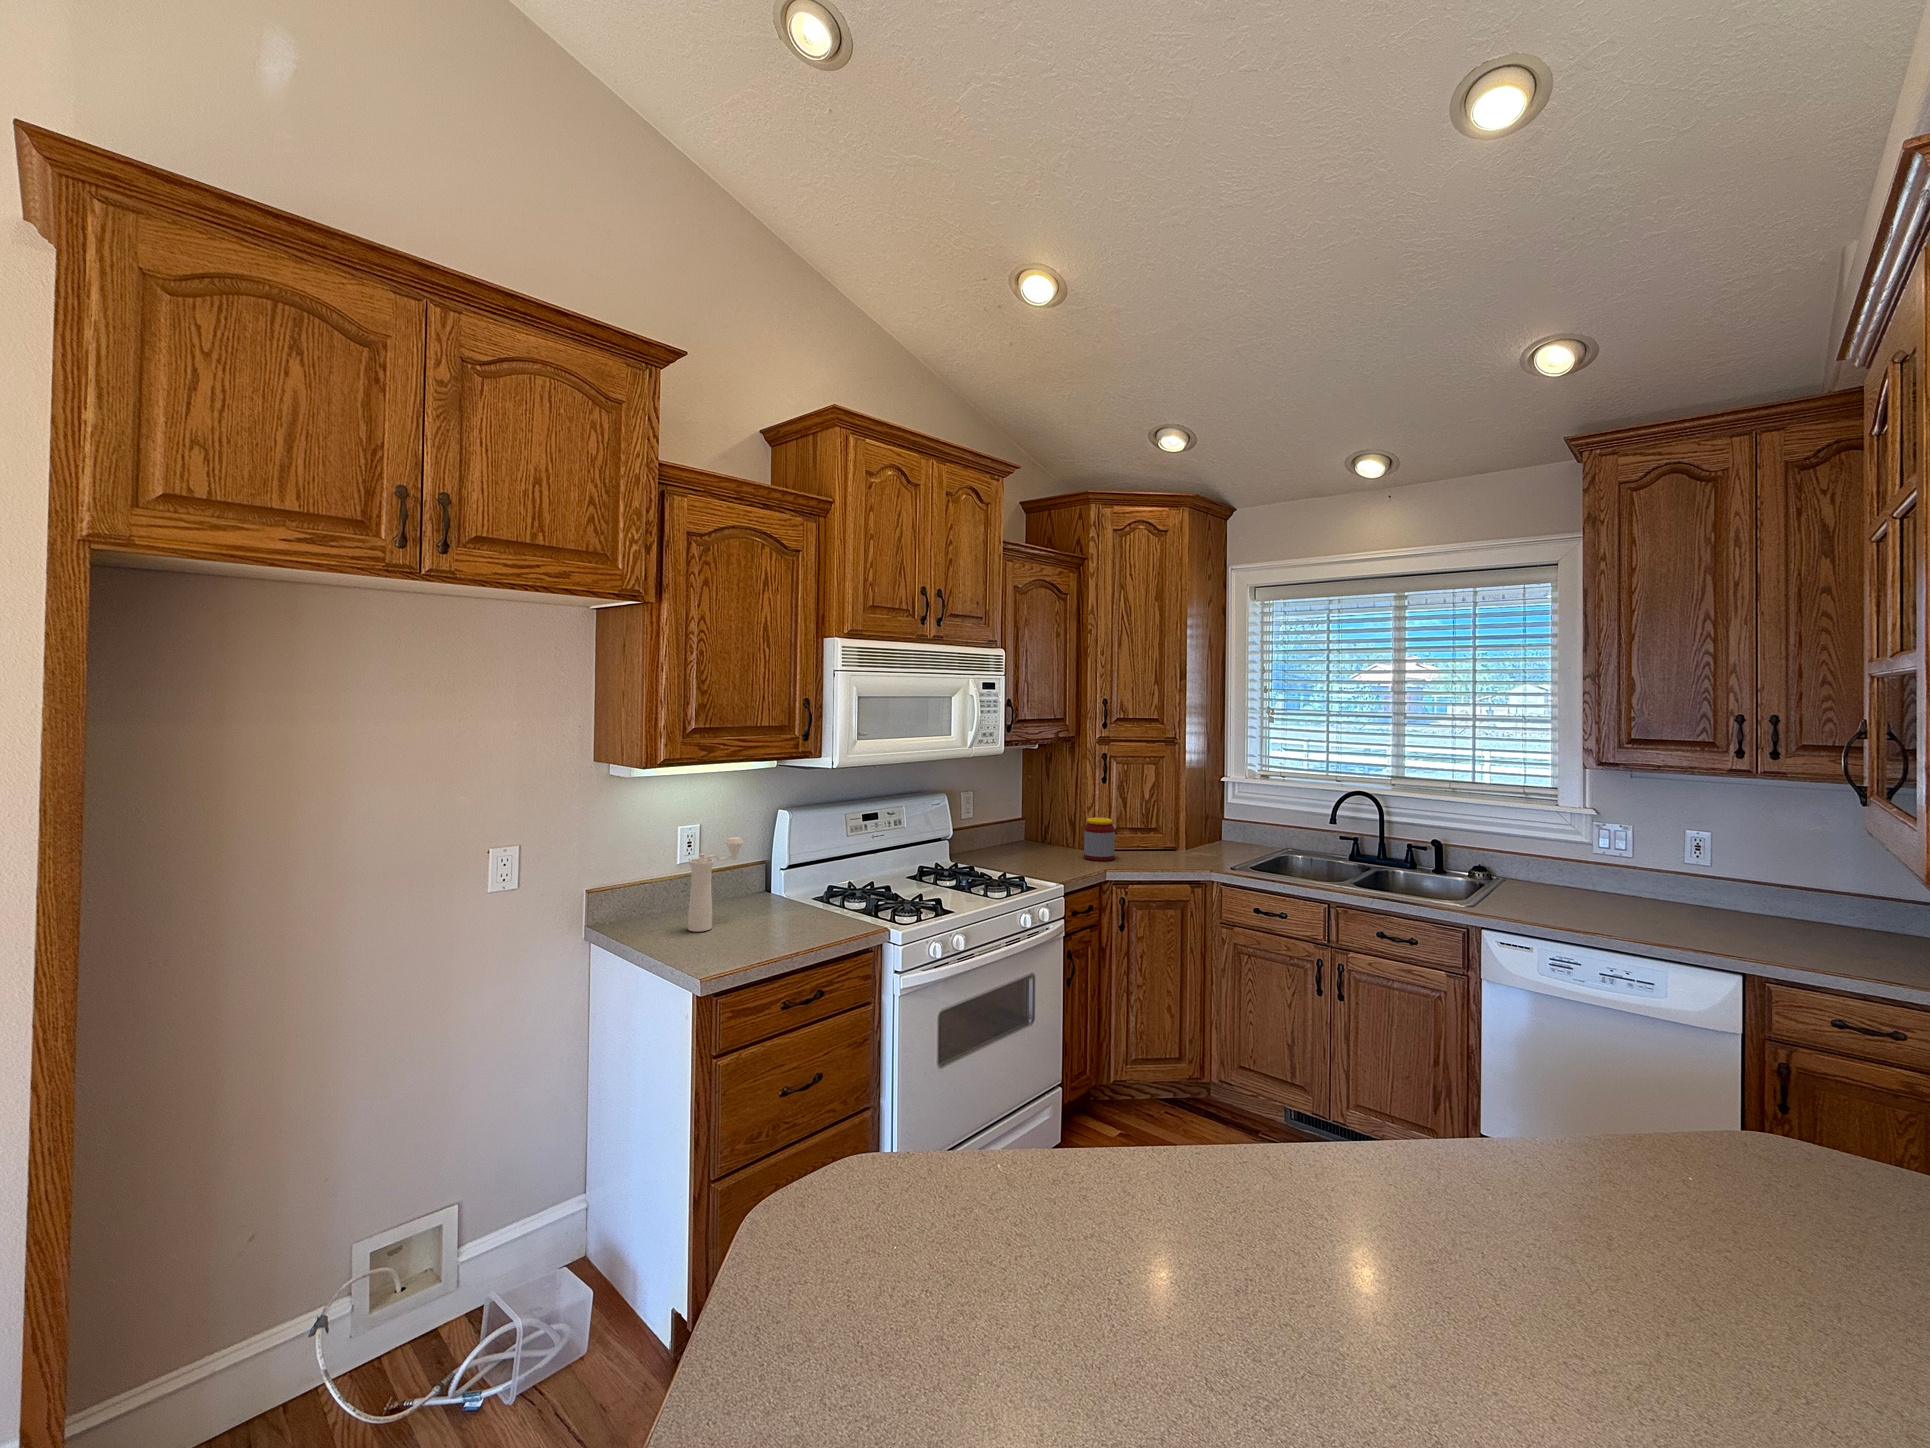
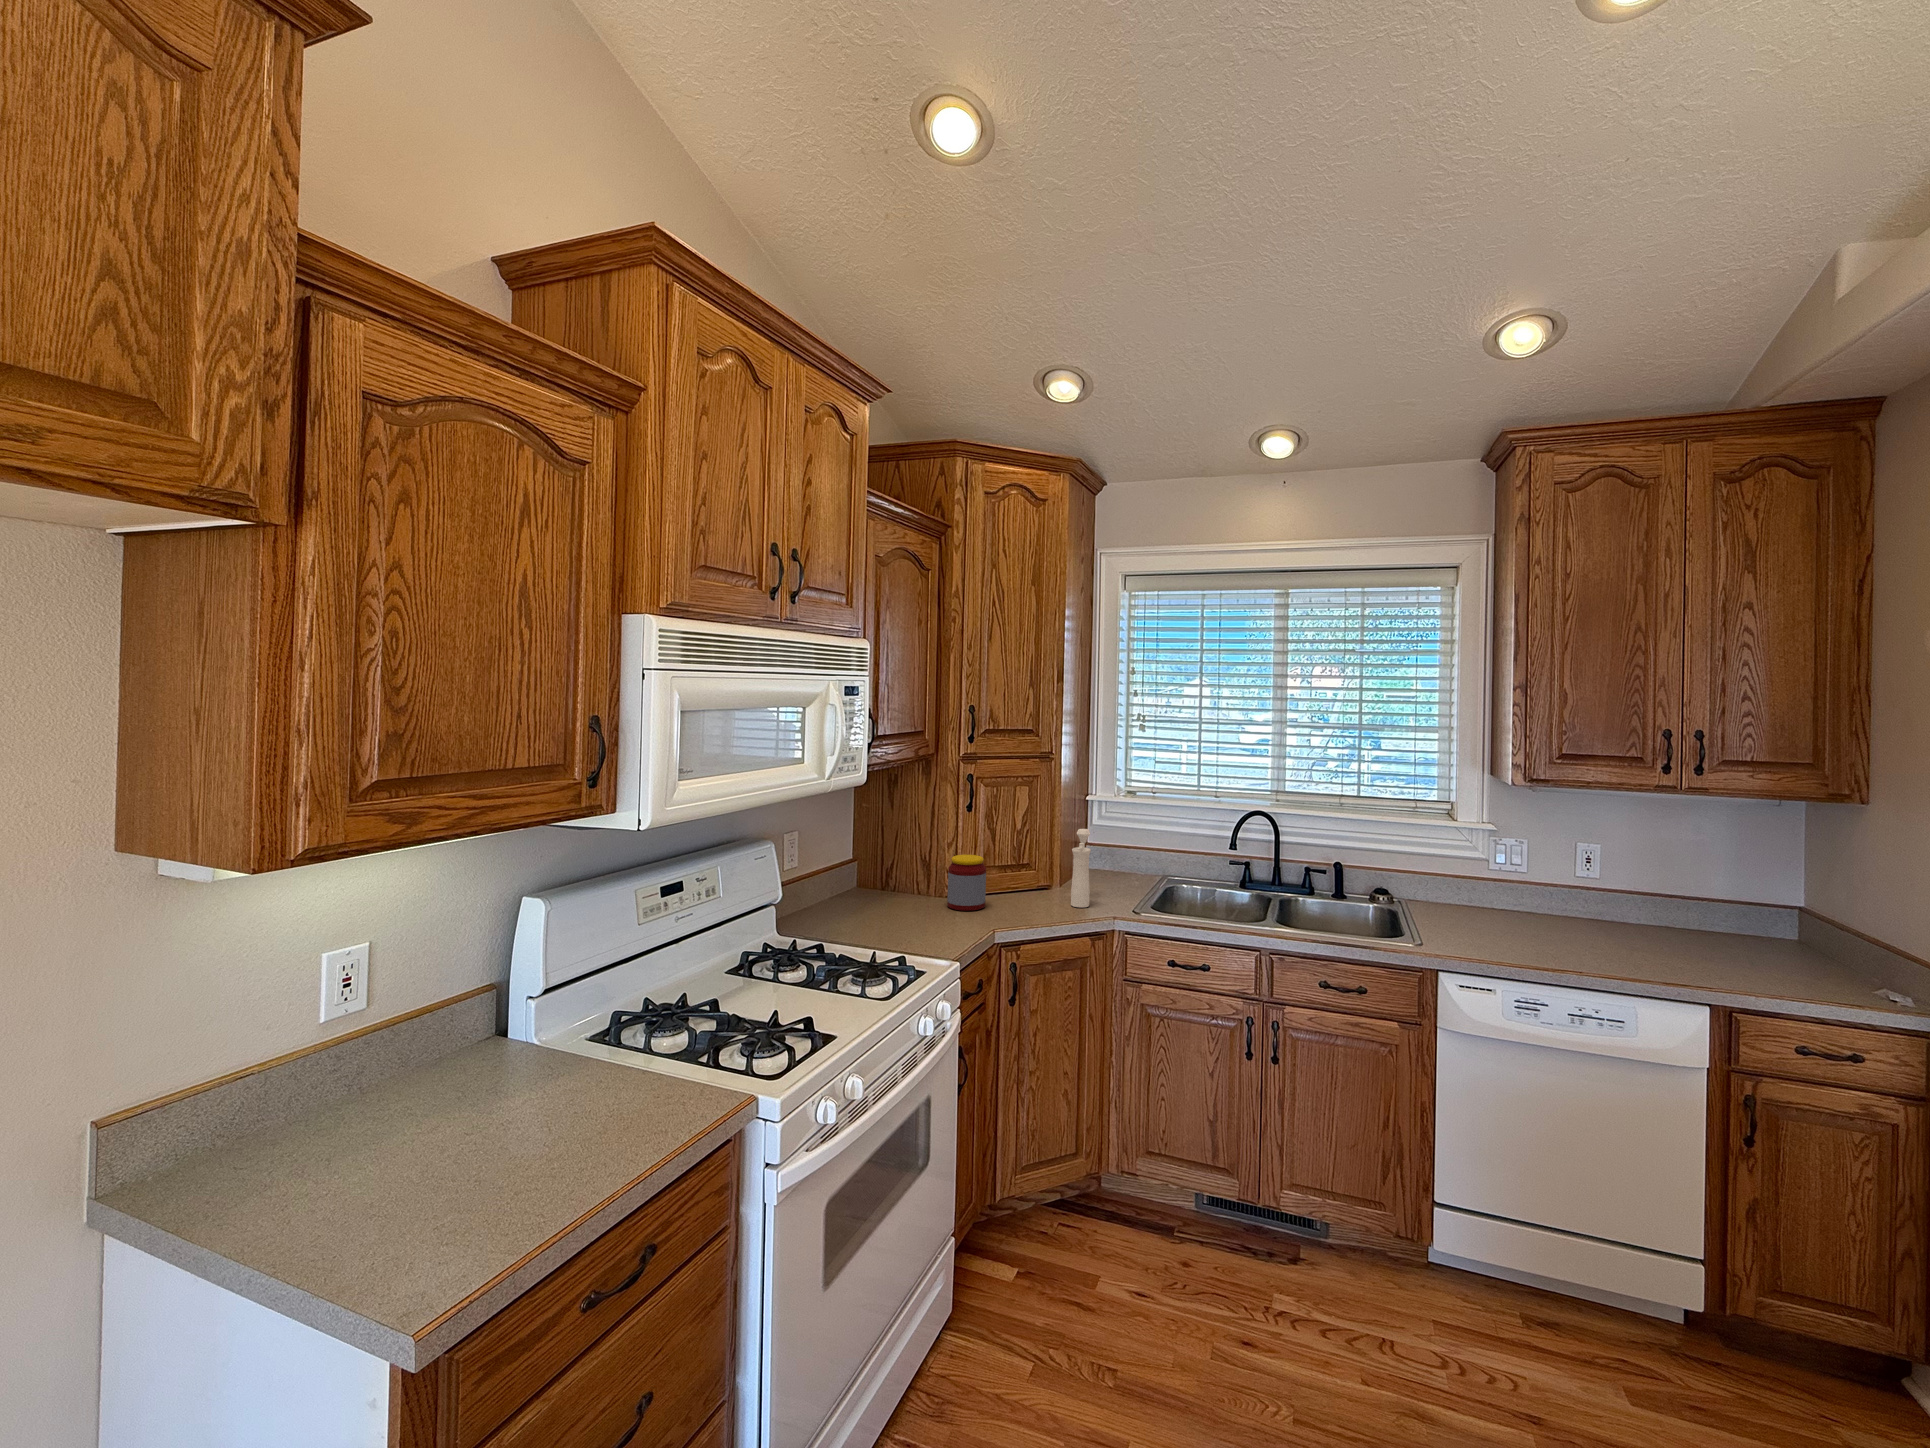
pepper mill: present [688,837,744,932] -> present [1071,829,1091,907]

